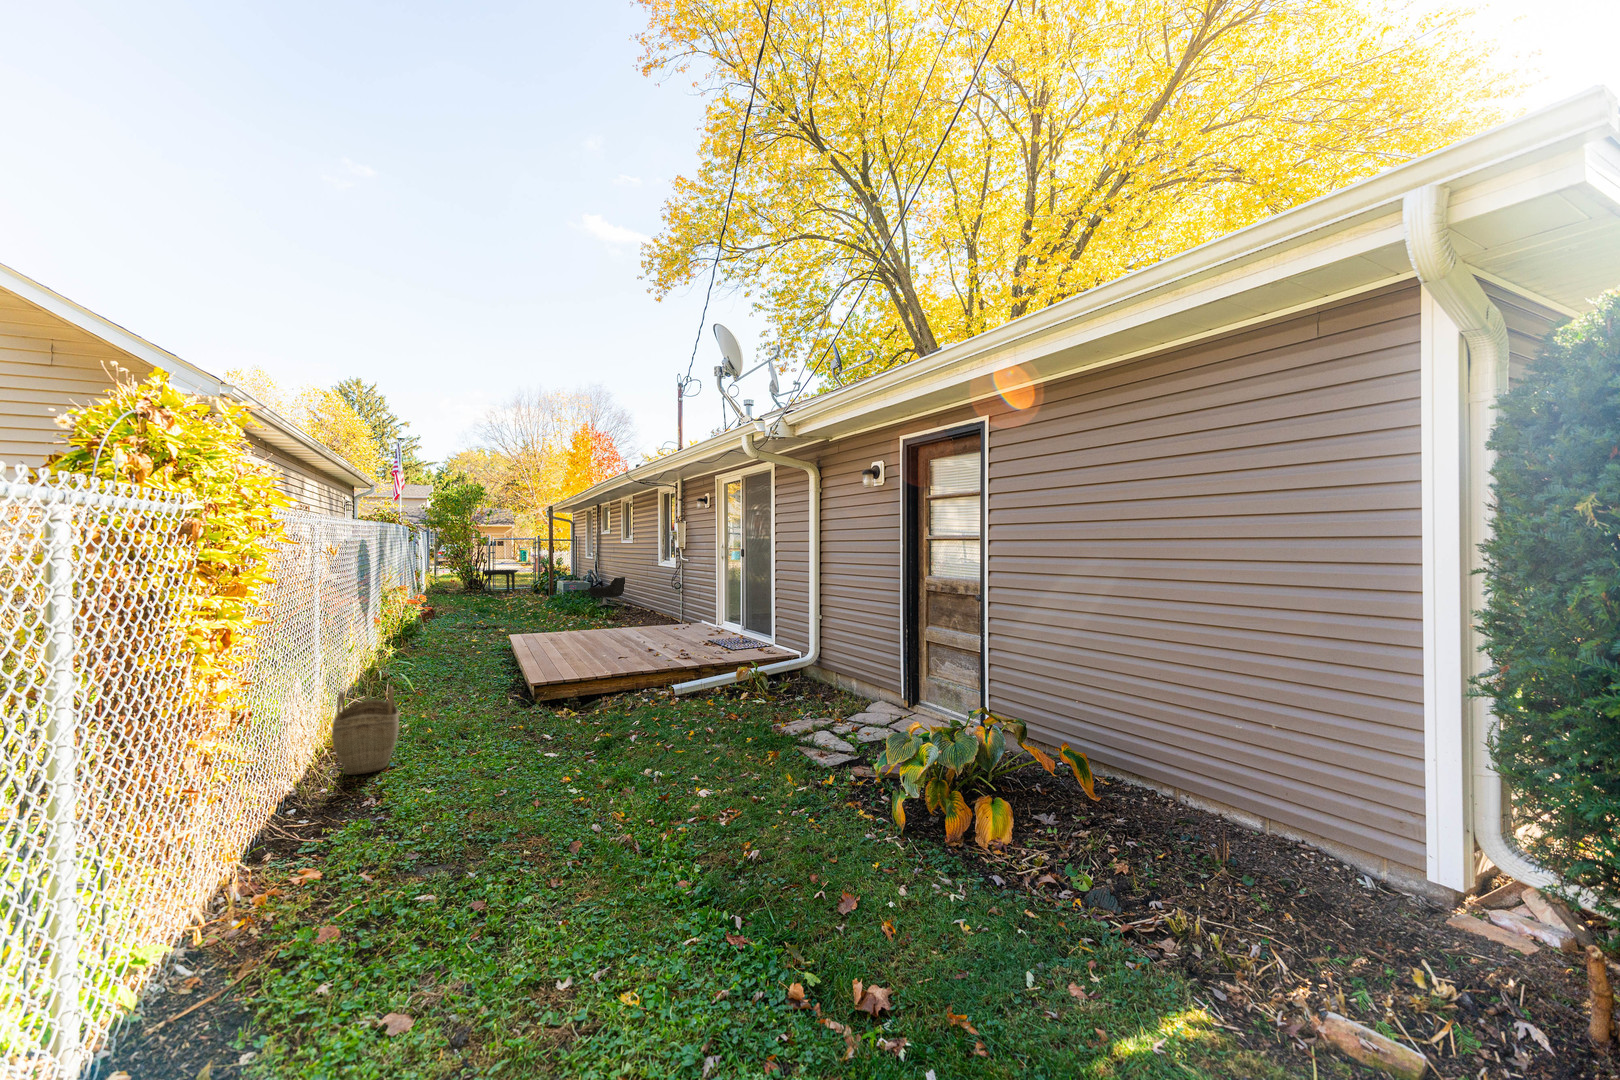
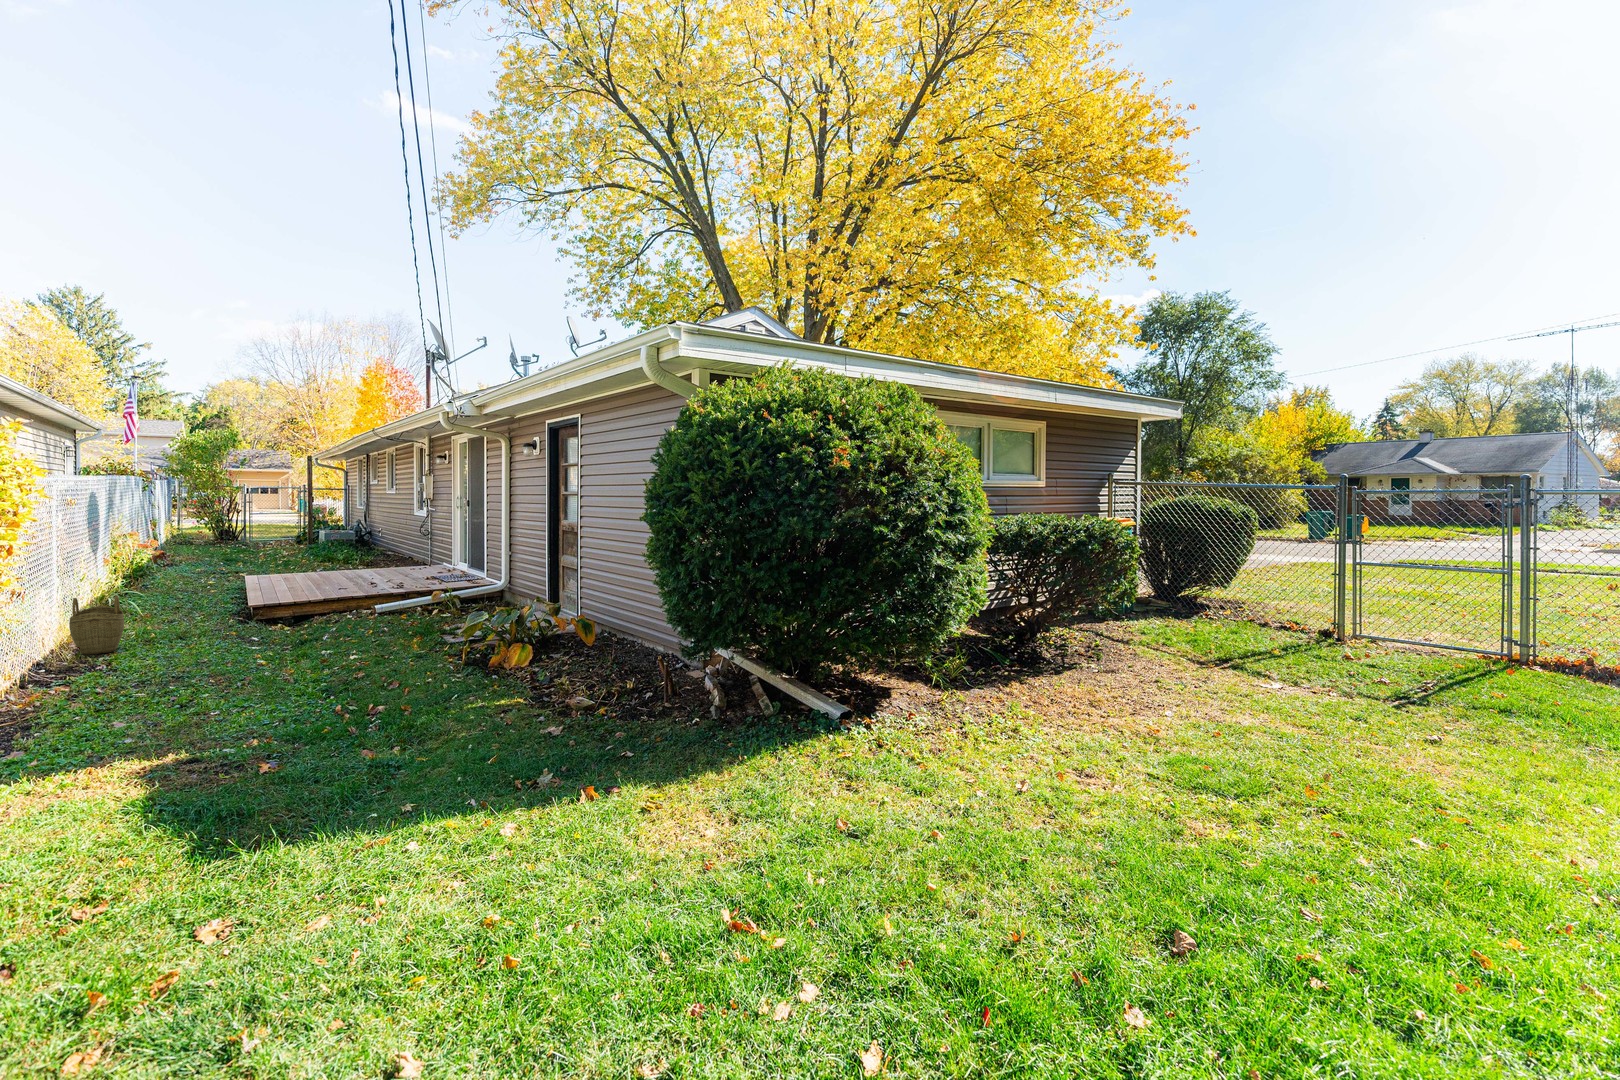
round table: present [482,570,518,593] -> none [232,520,280,543]
lounge chair: present [588,577,625,606] -> none [347,527,391,555]

